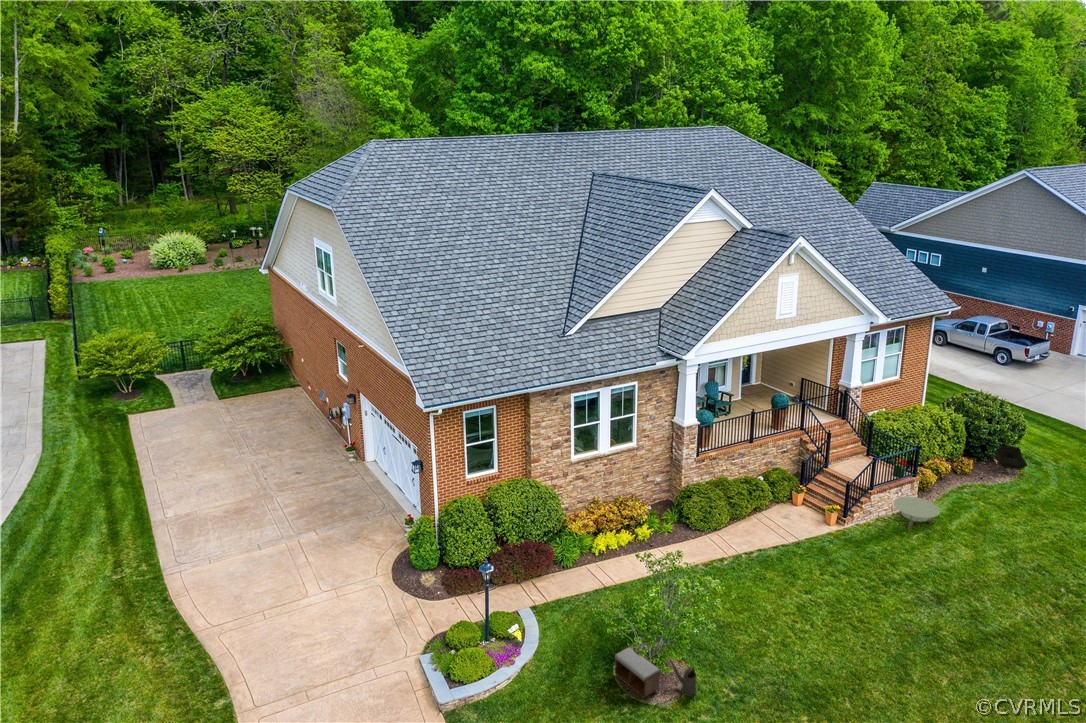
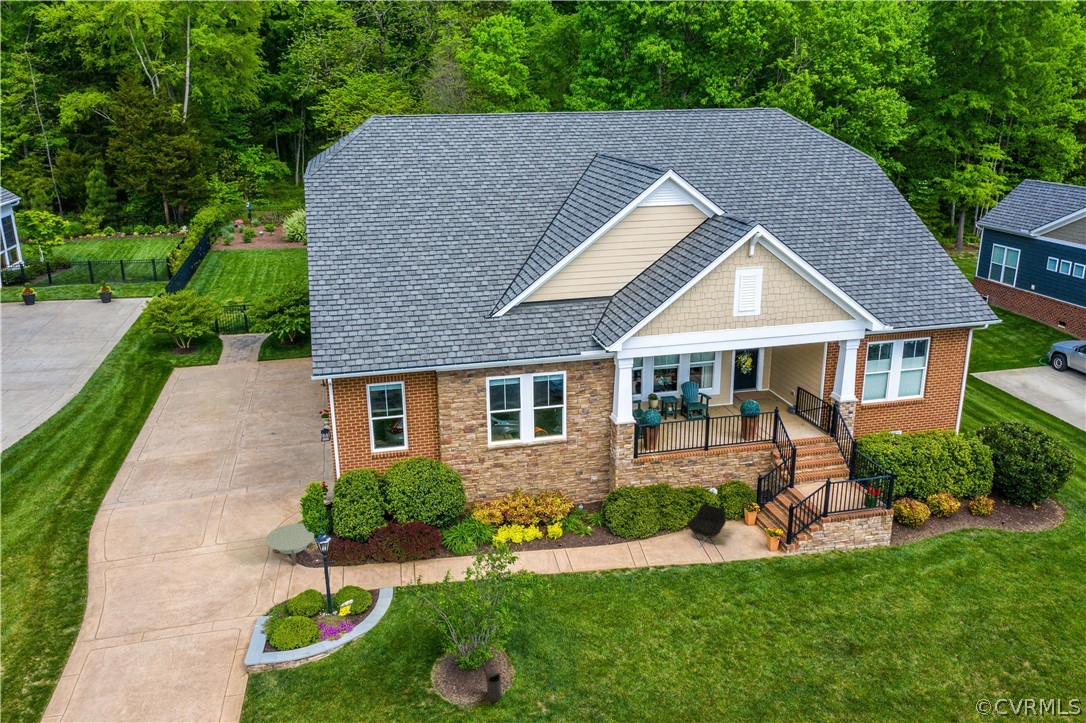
lounge chair: present [996,446,1027,478] -> present [687,504,726,547]
round table: present [893,496,940,530] -> present [266,523,314,566]
bench: present [614,647,661,698] -> none [429,640,464,694]

